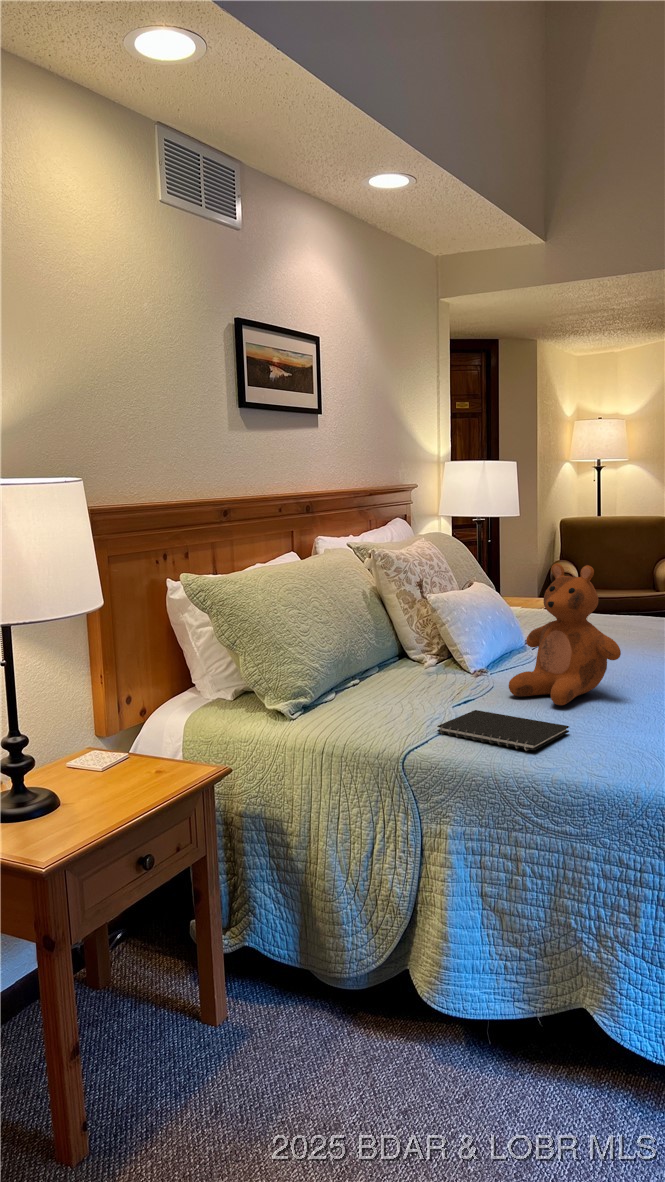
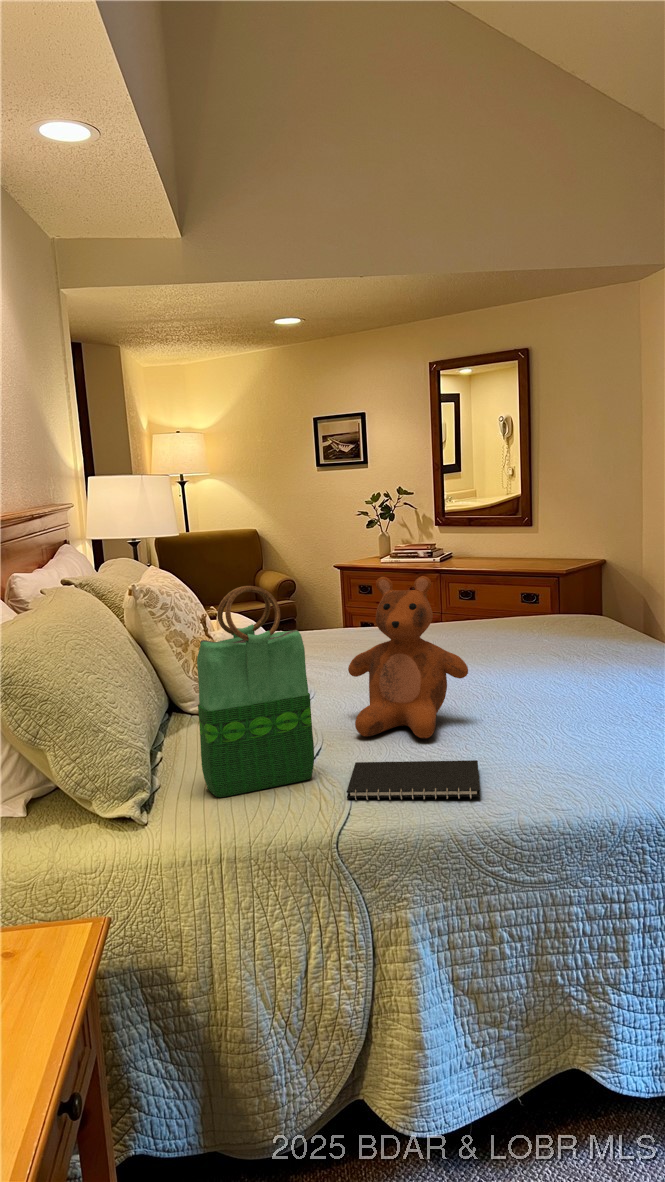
tote bag: none [350,555,437,715] -> present [197,586,314,797]

